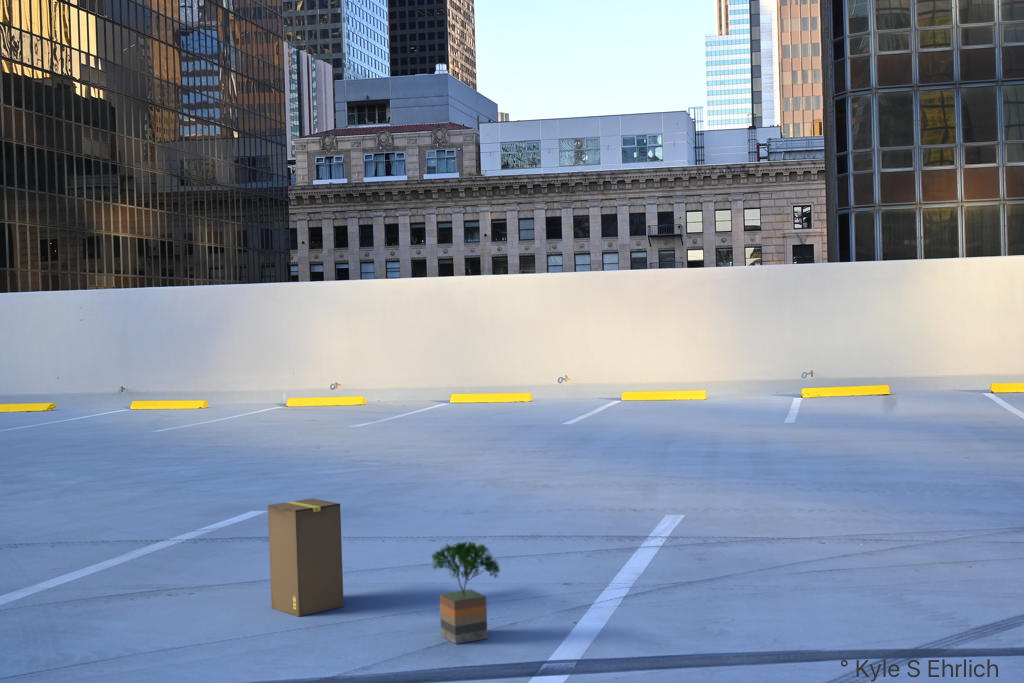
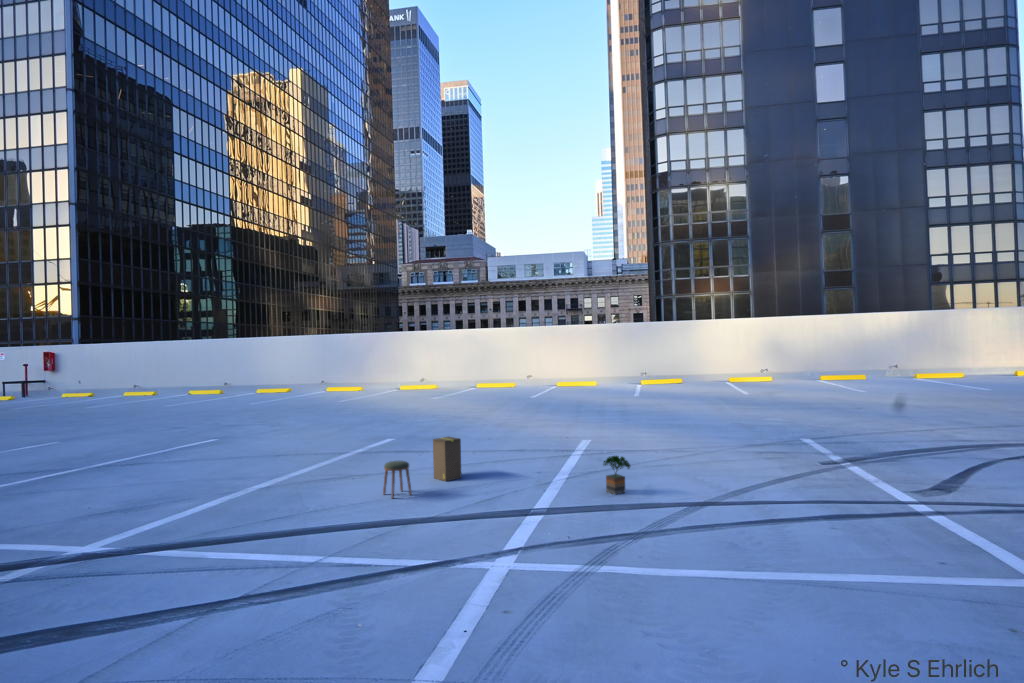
potted tree: present [432,542,500,644] -> present [603,456,630,495]
stool: none [116,562,193,667] -> present [383,461,412,499]

